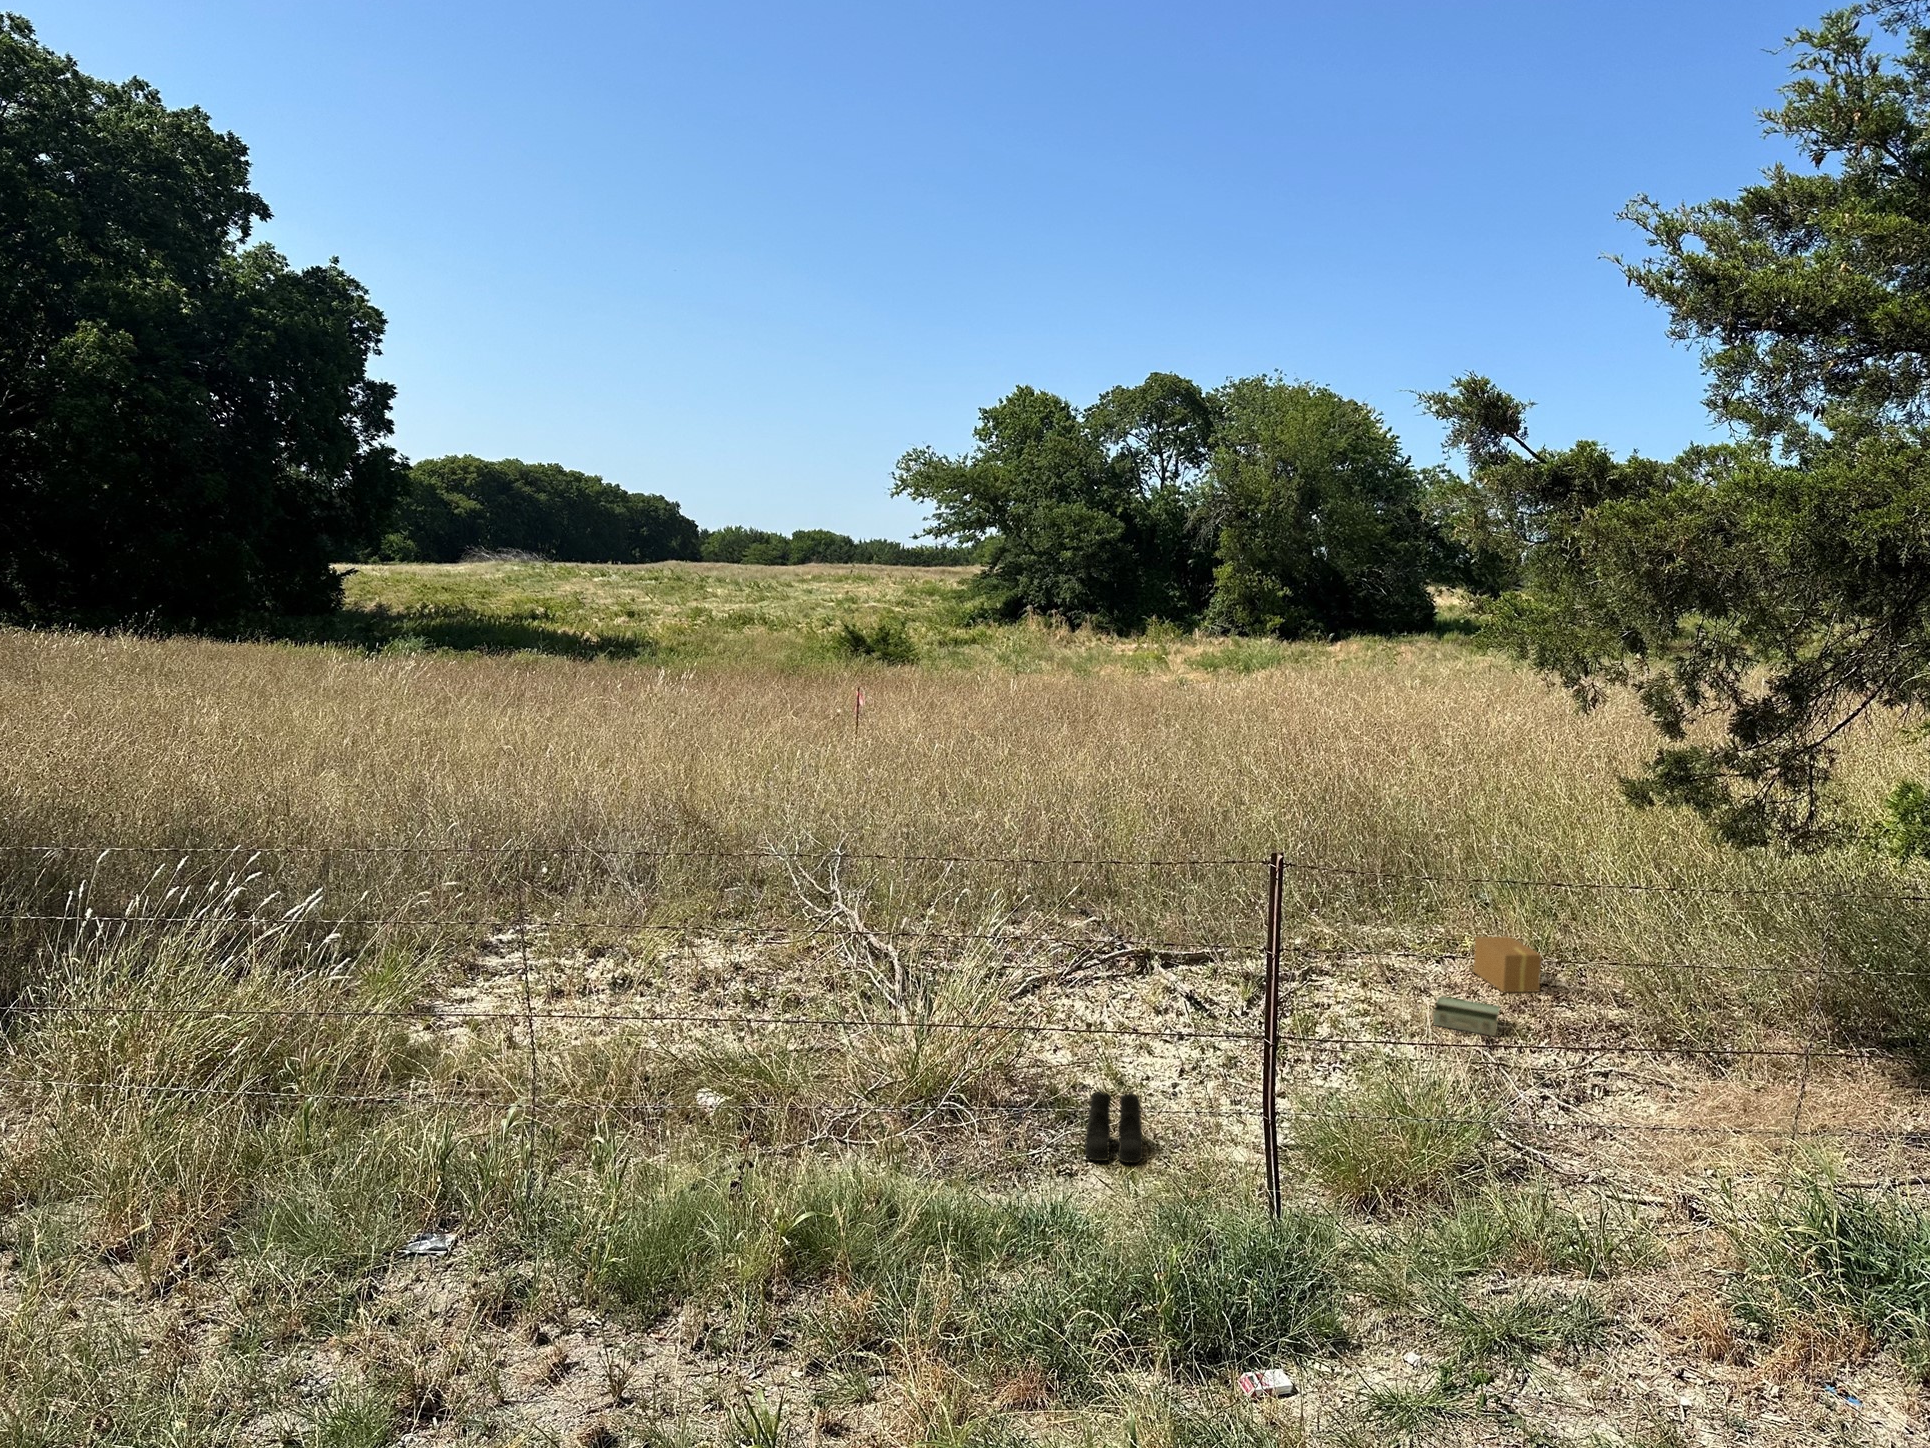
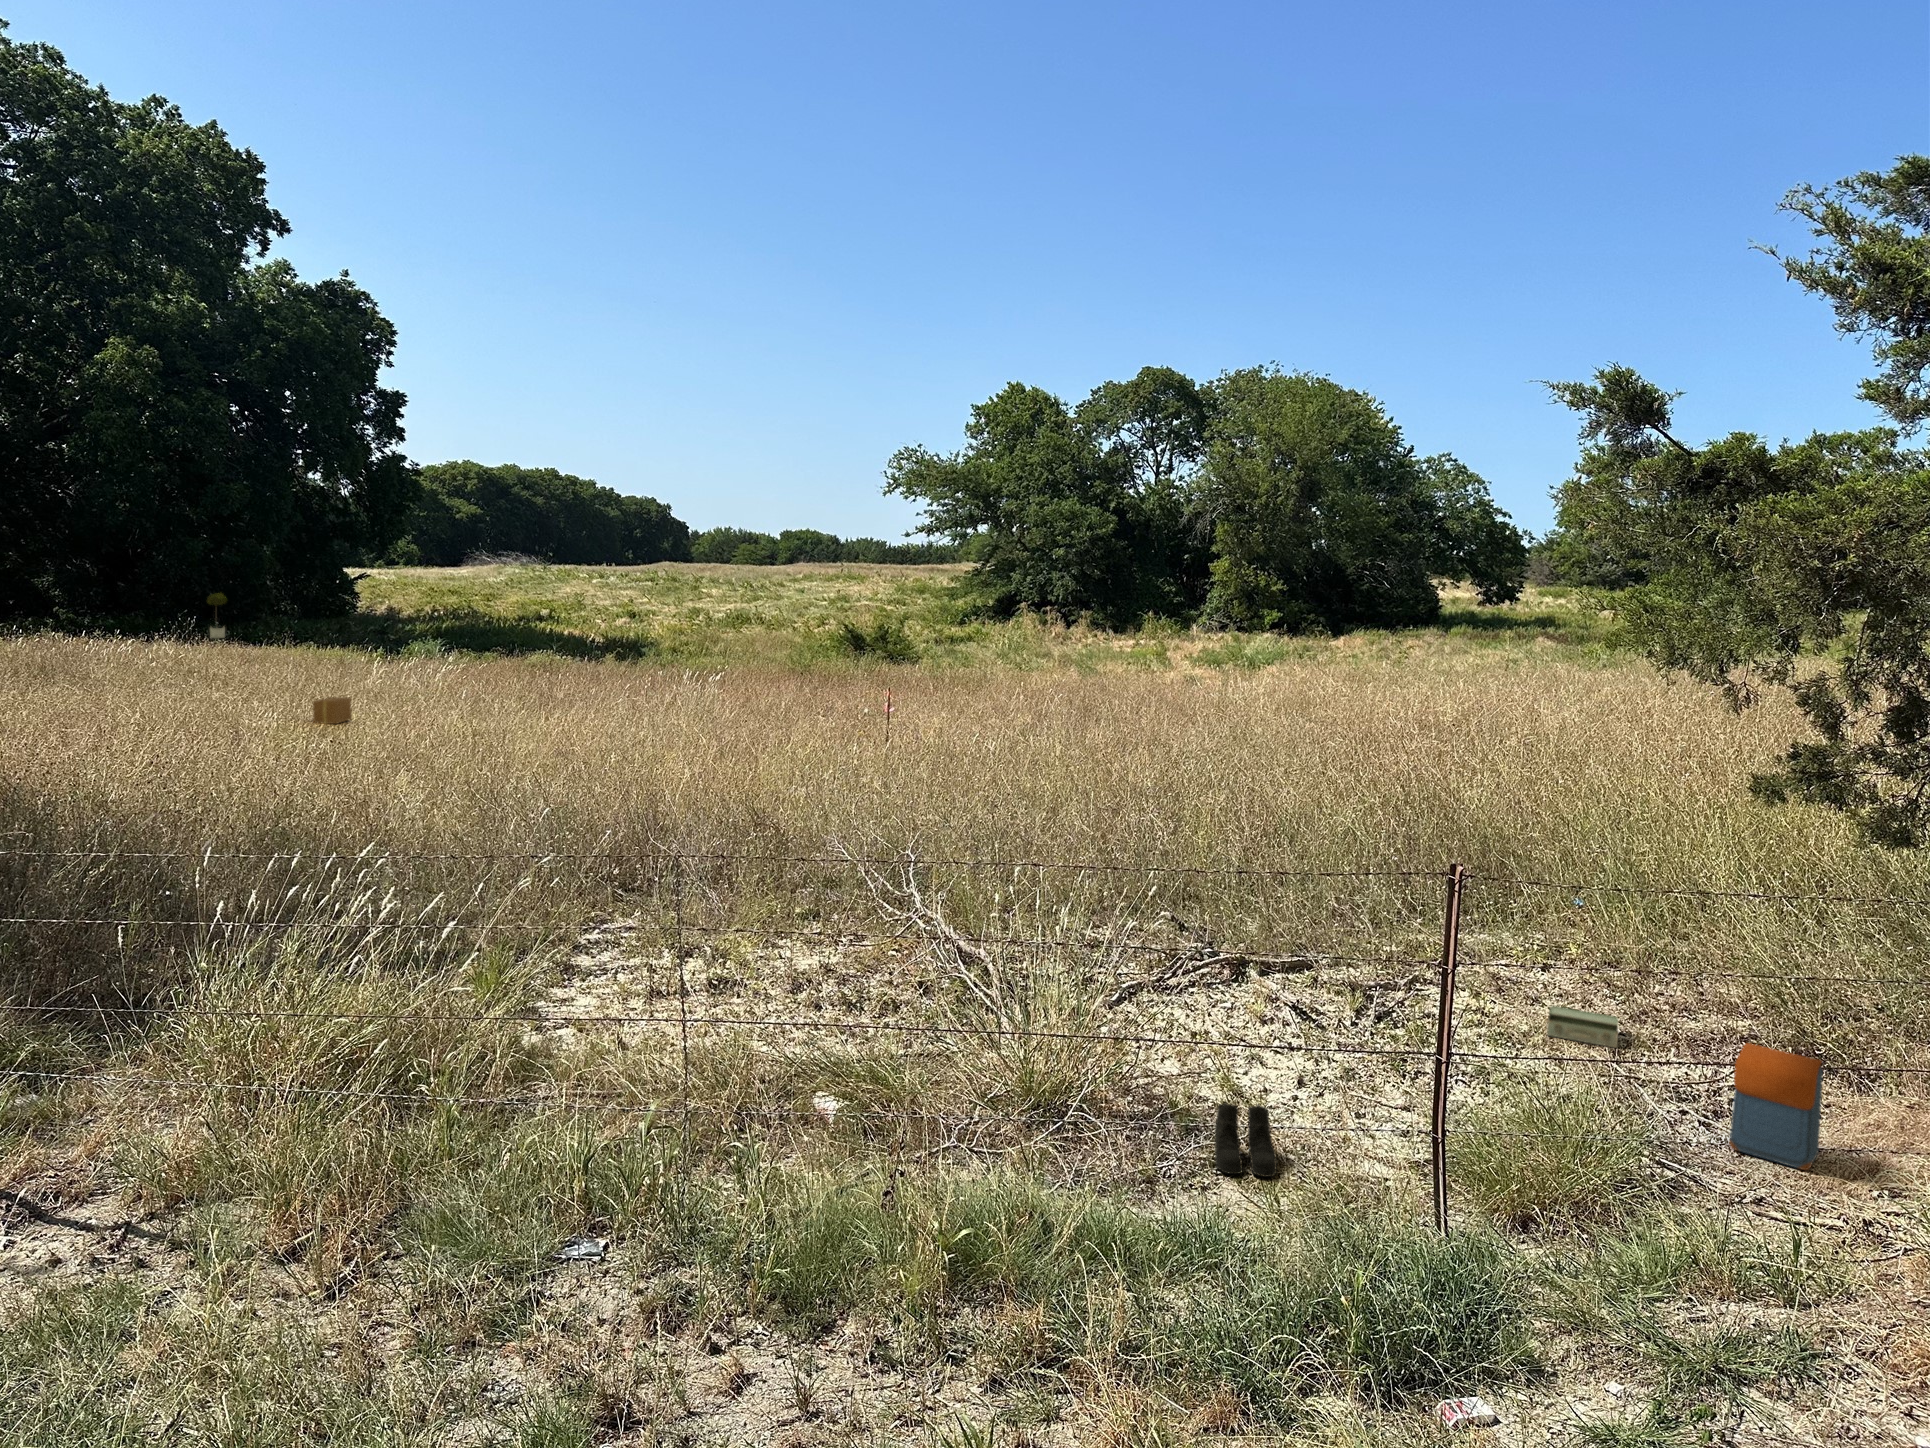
potted tree: none [175,584,198,631] -> present [207,593,227,638]
cardboard box: present [1473,936,1542,993] -> present [313,697,352,724]
backpack: none [1575,1028,1660,1149] -> present [1729,1043,1823,1170]

